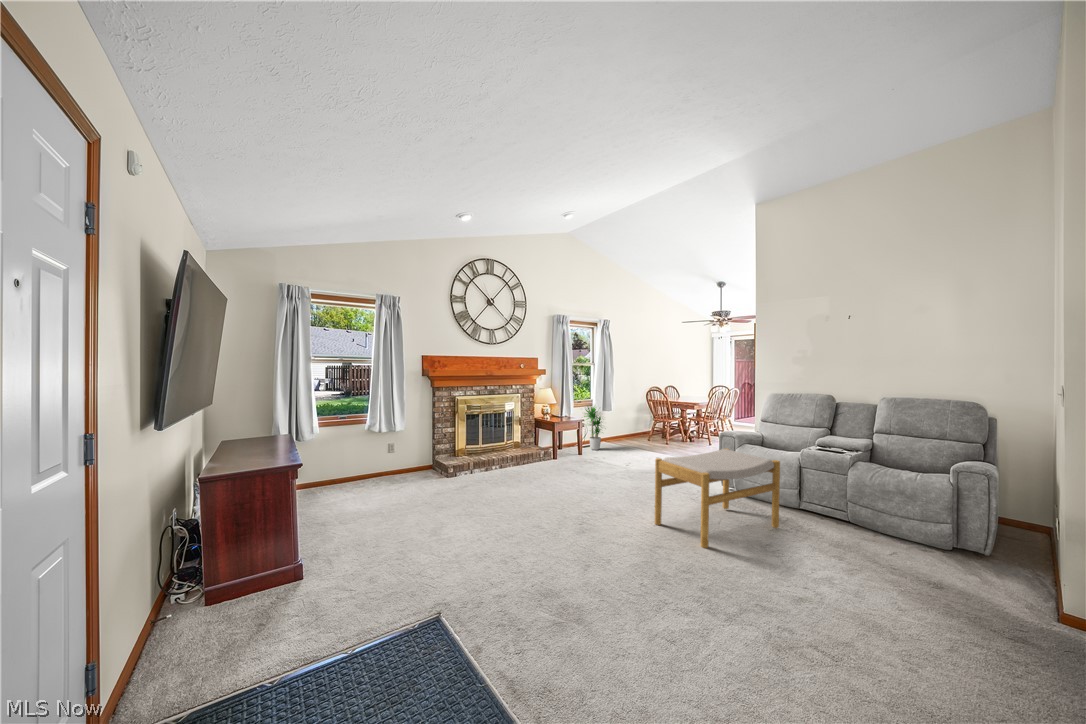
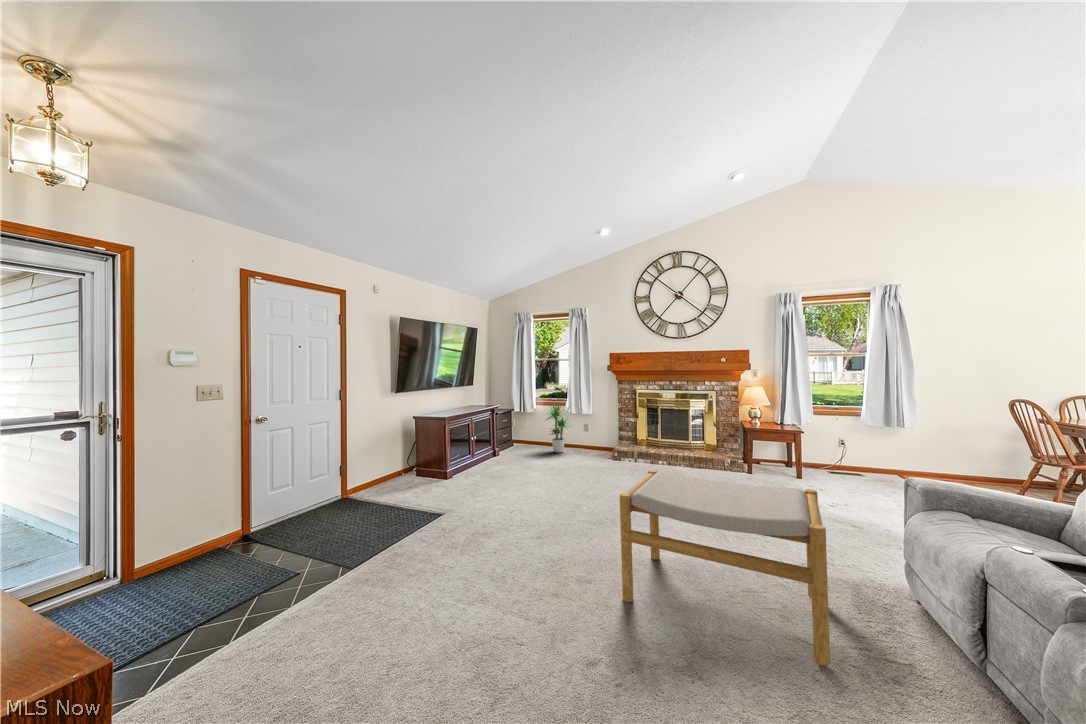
potted plant: present [584,407,602,450] -> present [546,404,570,452]

